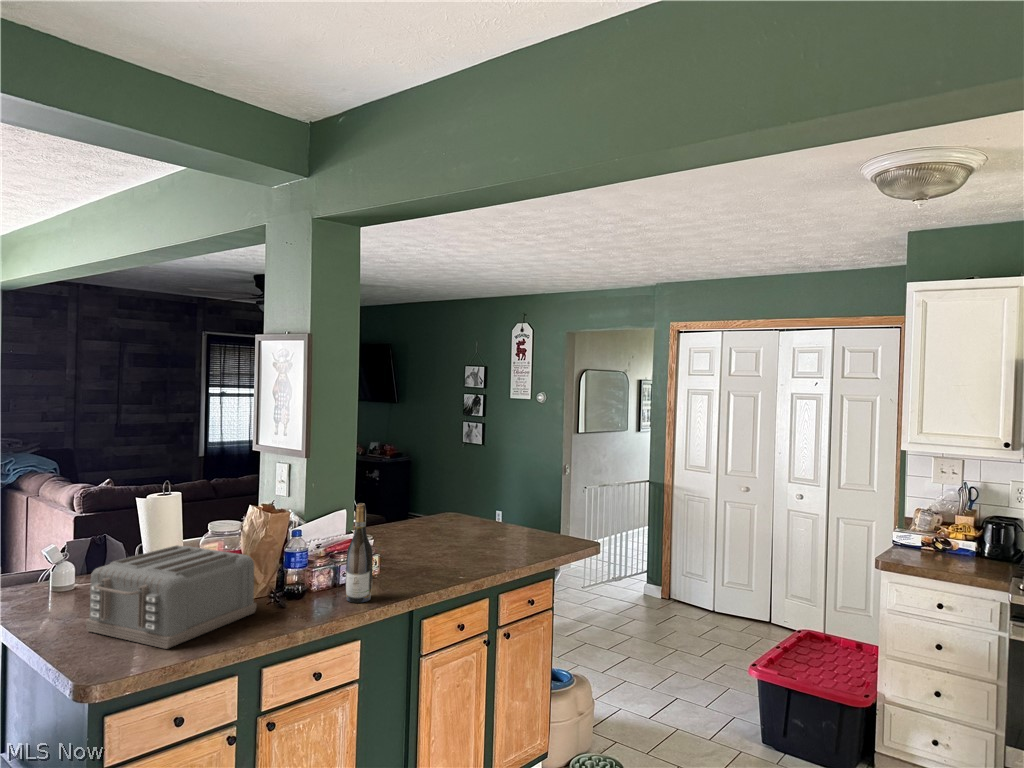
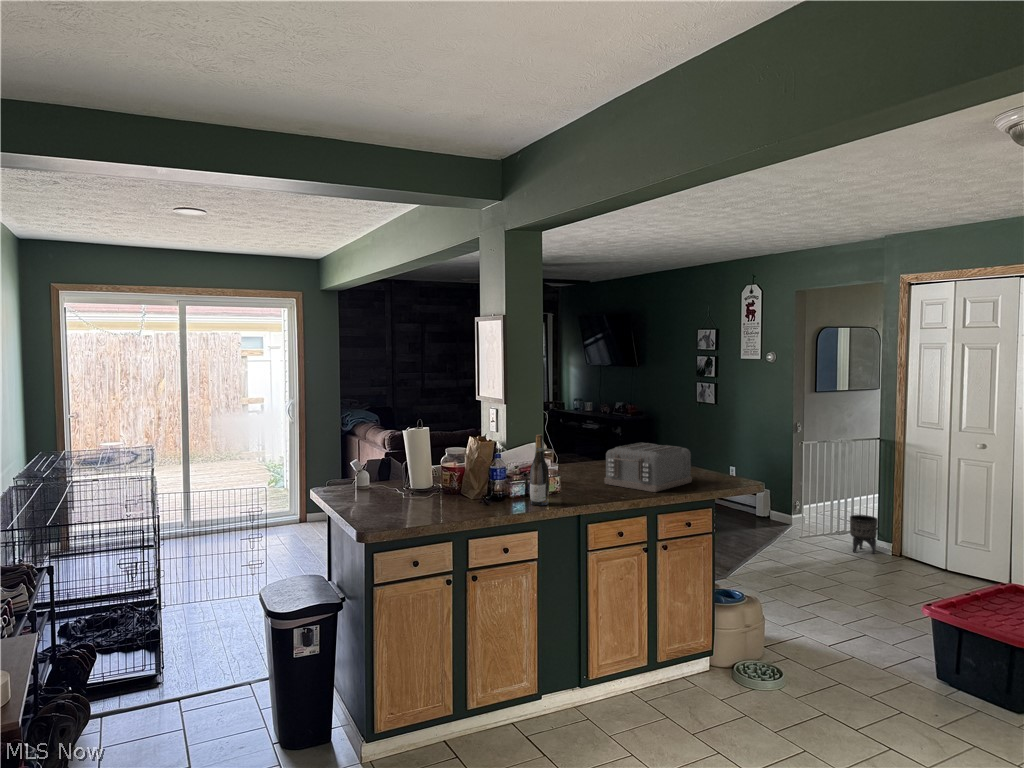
toaster: present [86,545,256,649] -> present [604,443,692,492]
planter: none [624,559,650,598] -> present [850,515,878,554]

